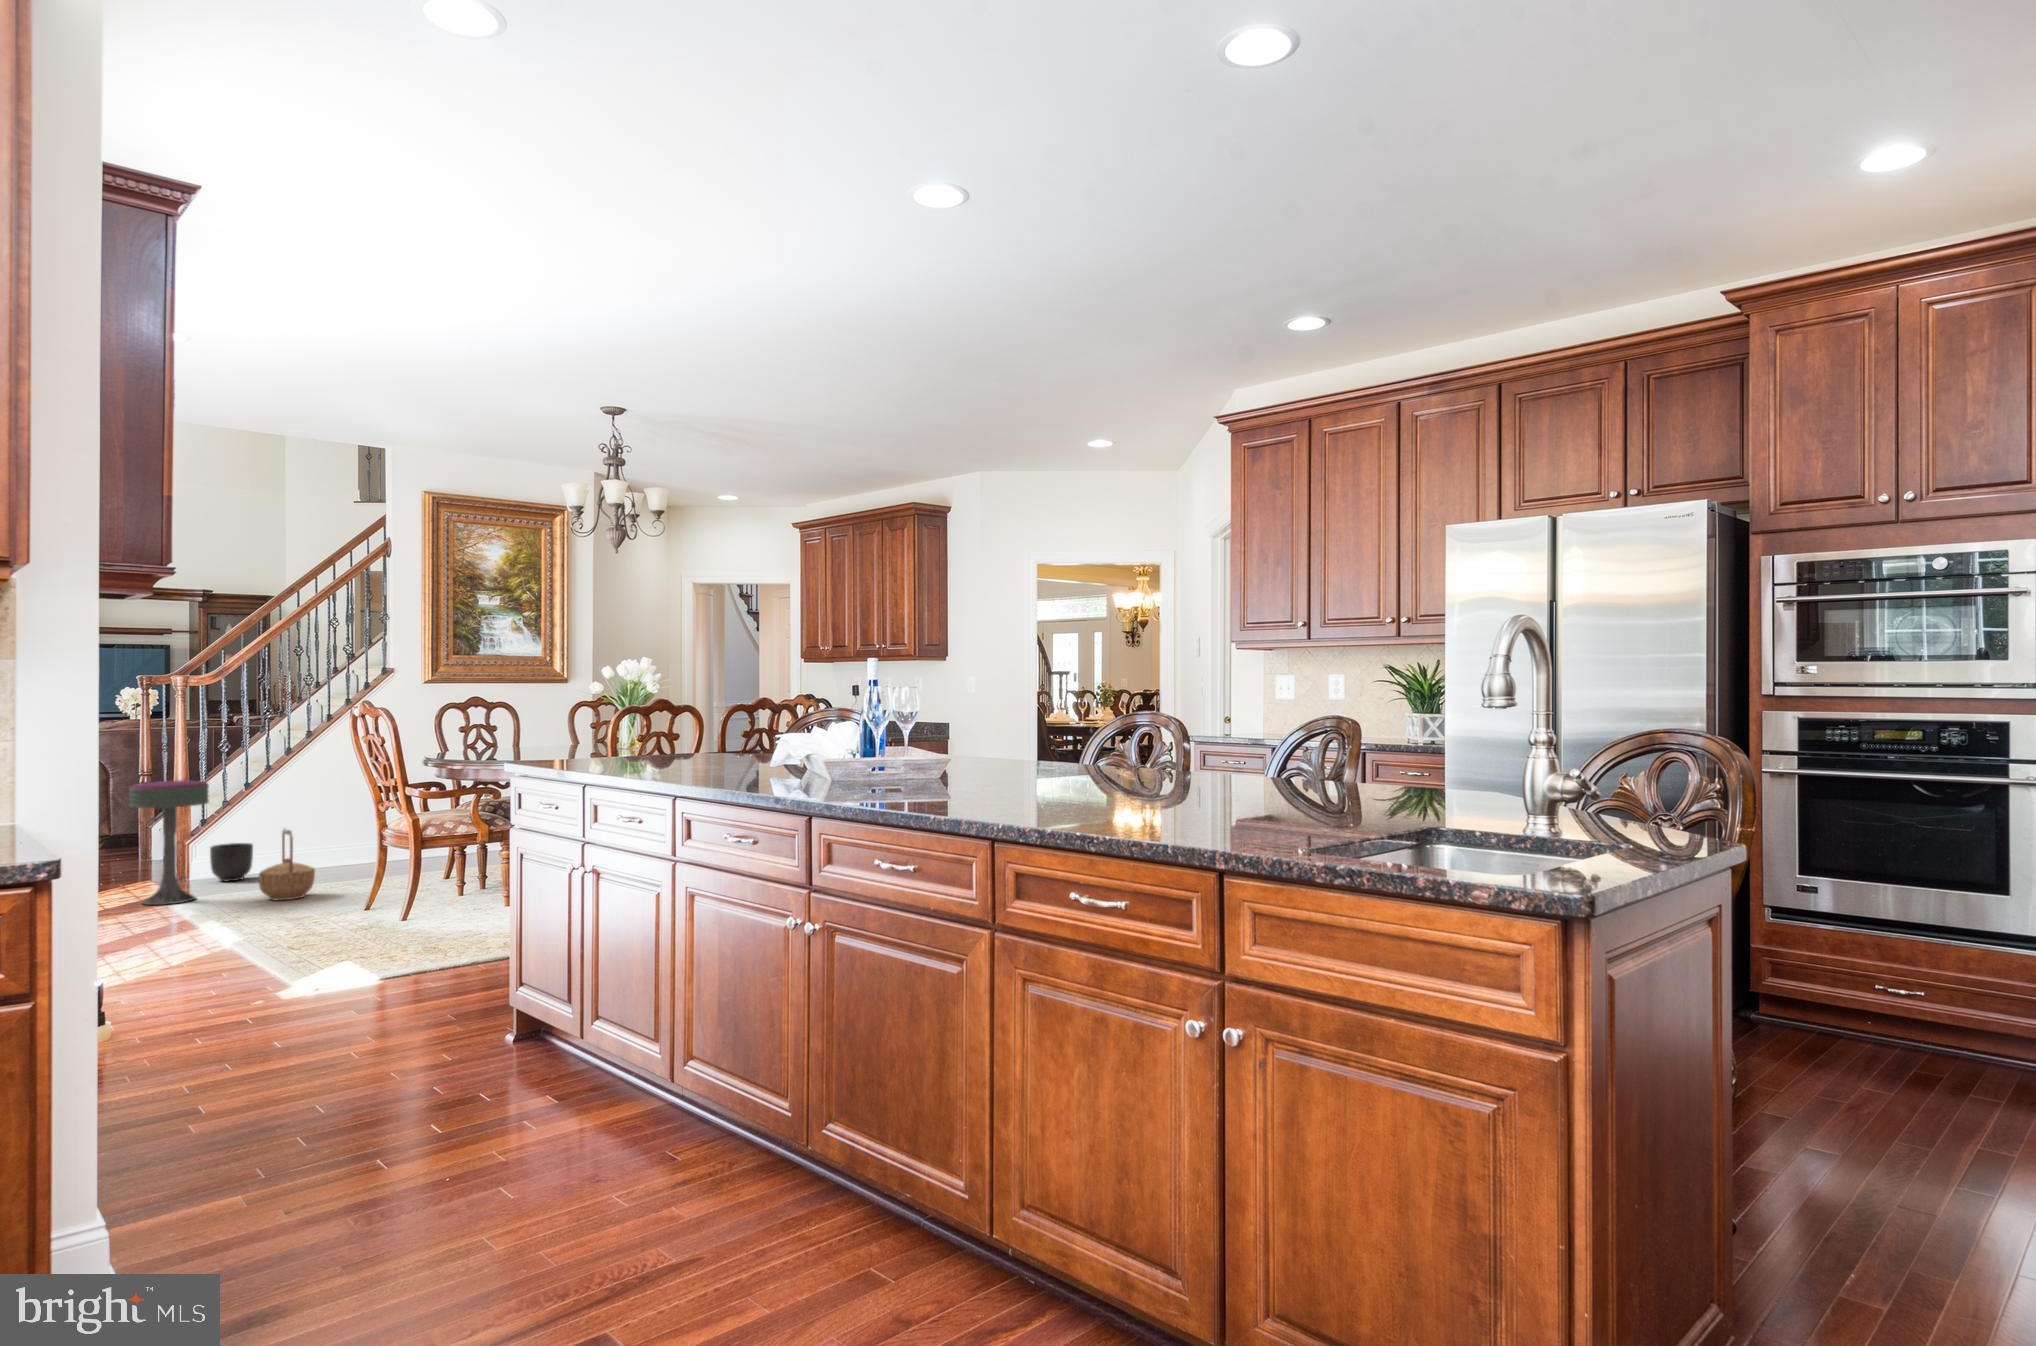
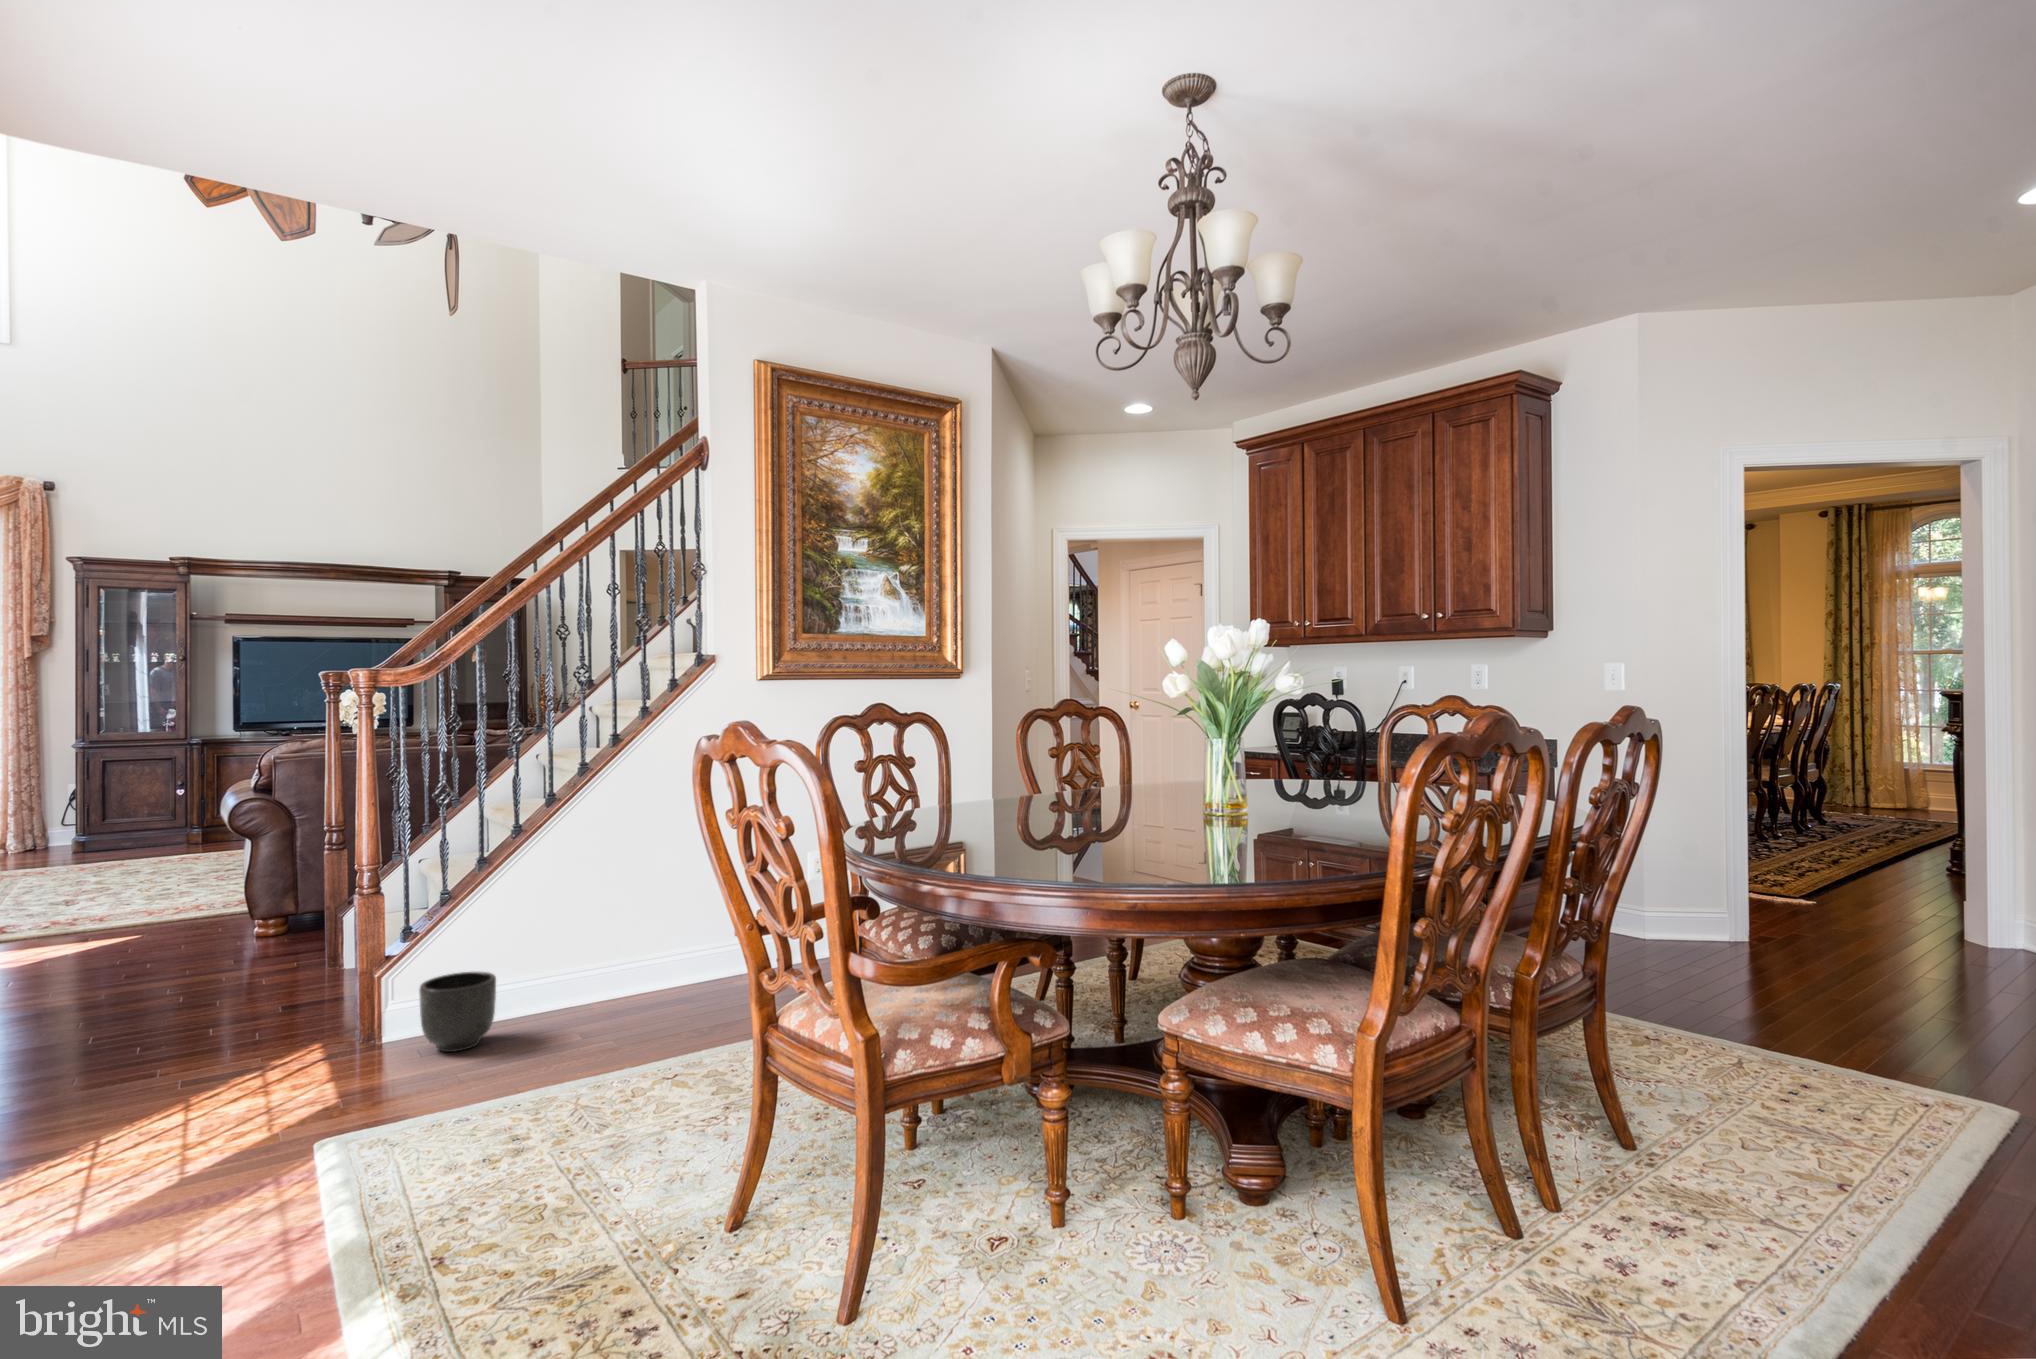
bar stool: present [129,780,209,905] -> none [246,876,413,1161]
basket: present [259,829,315,900] -> none [514,976,625,1144]

